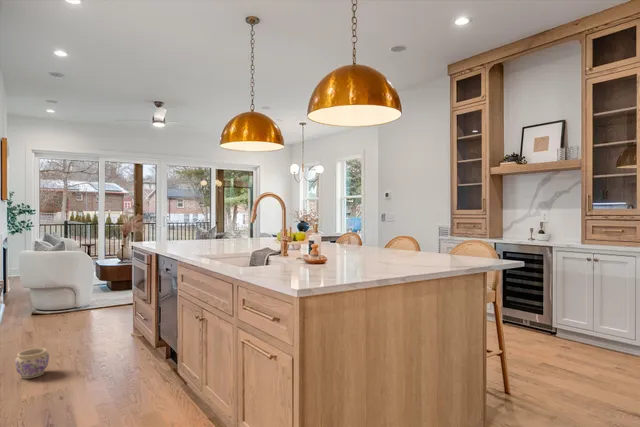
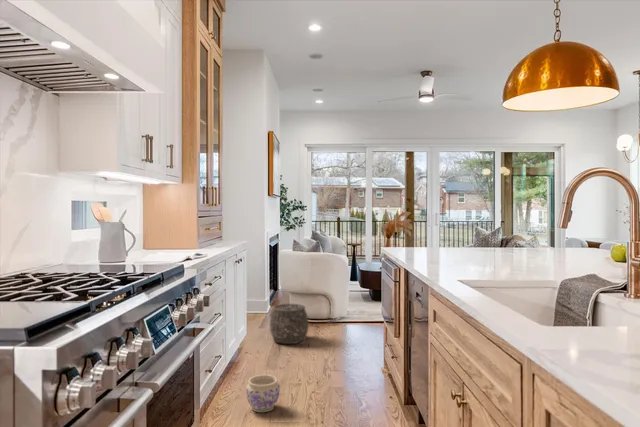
woven basket: none [15,296,58,333] -> present [270,304,308,344]

